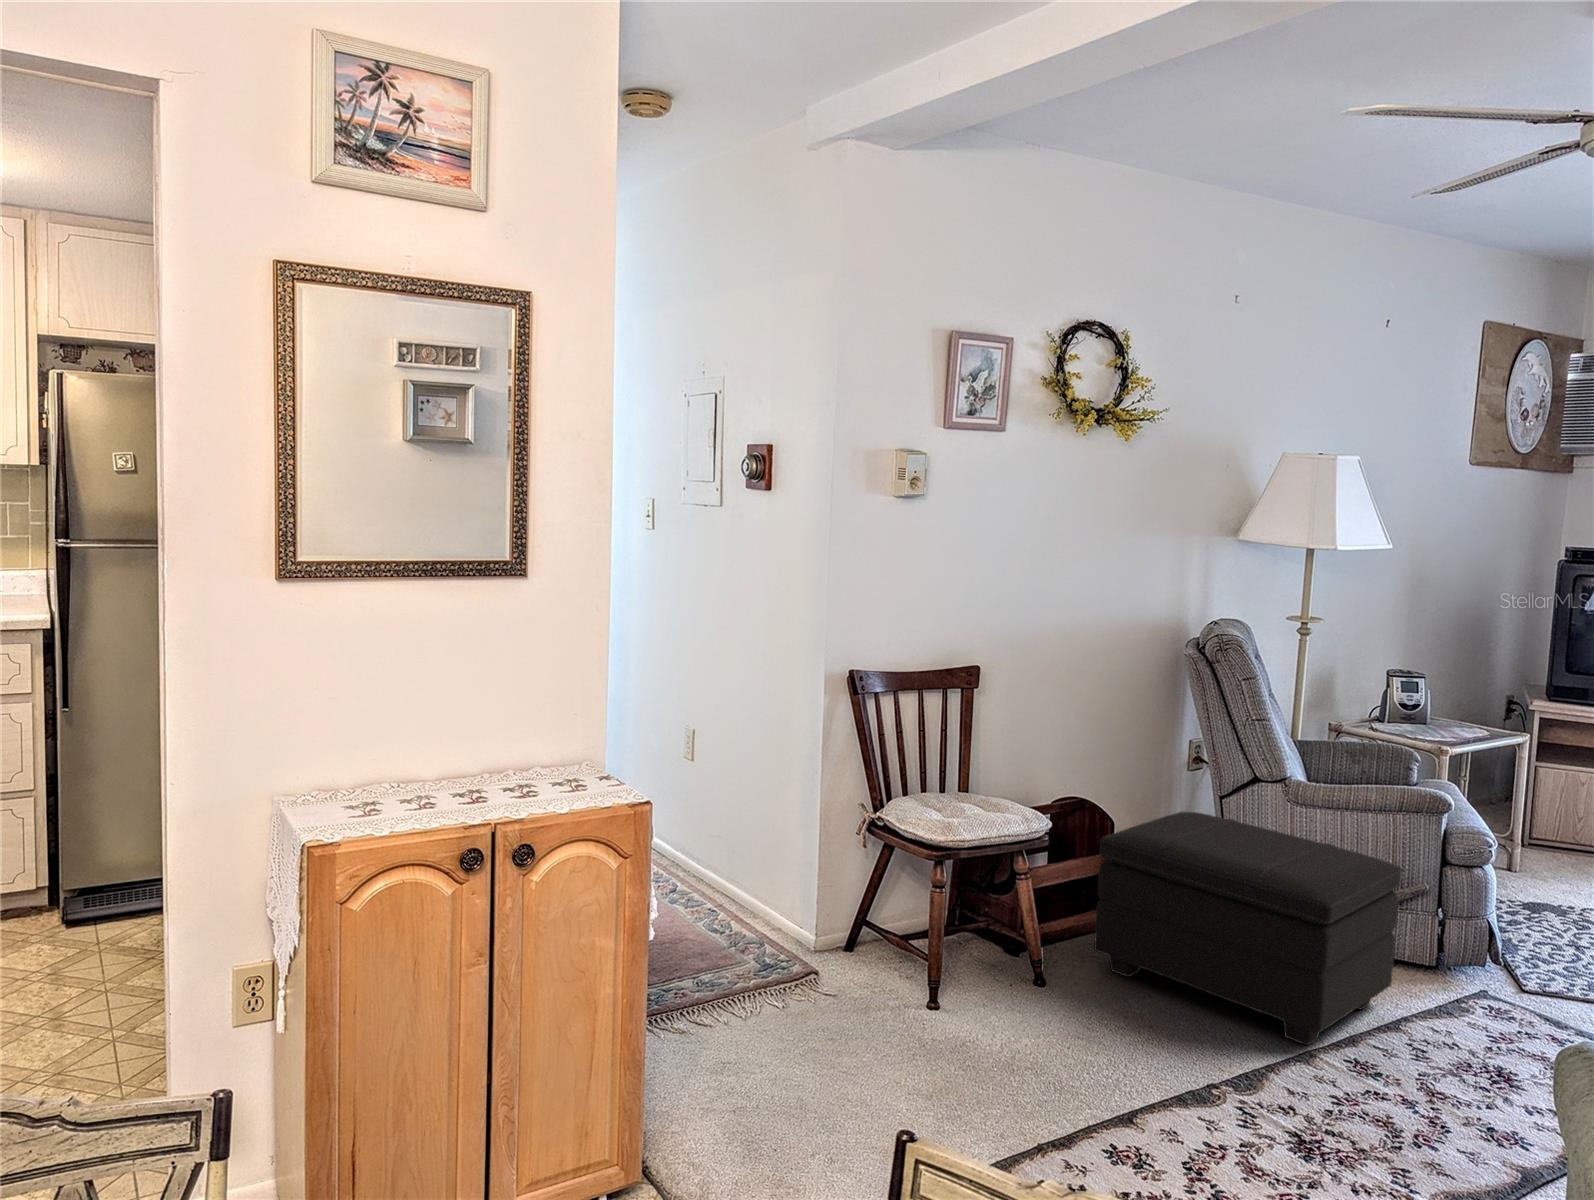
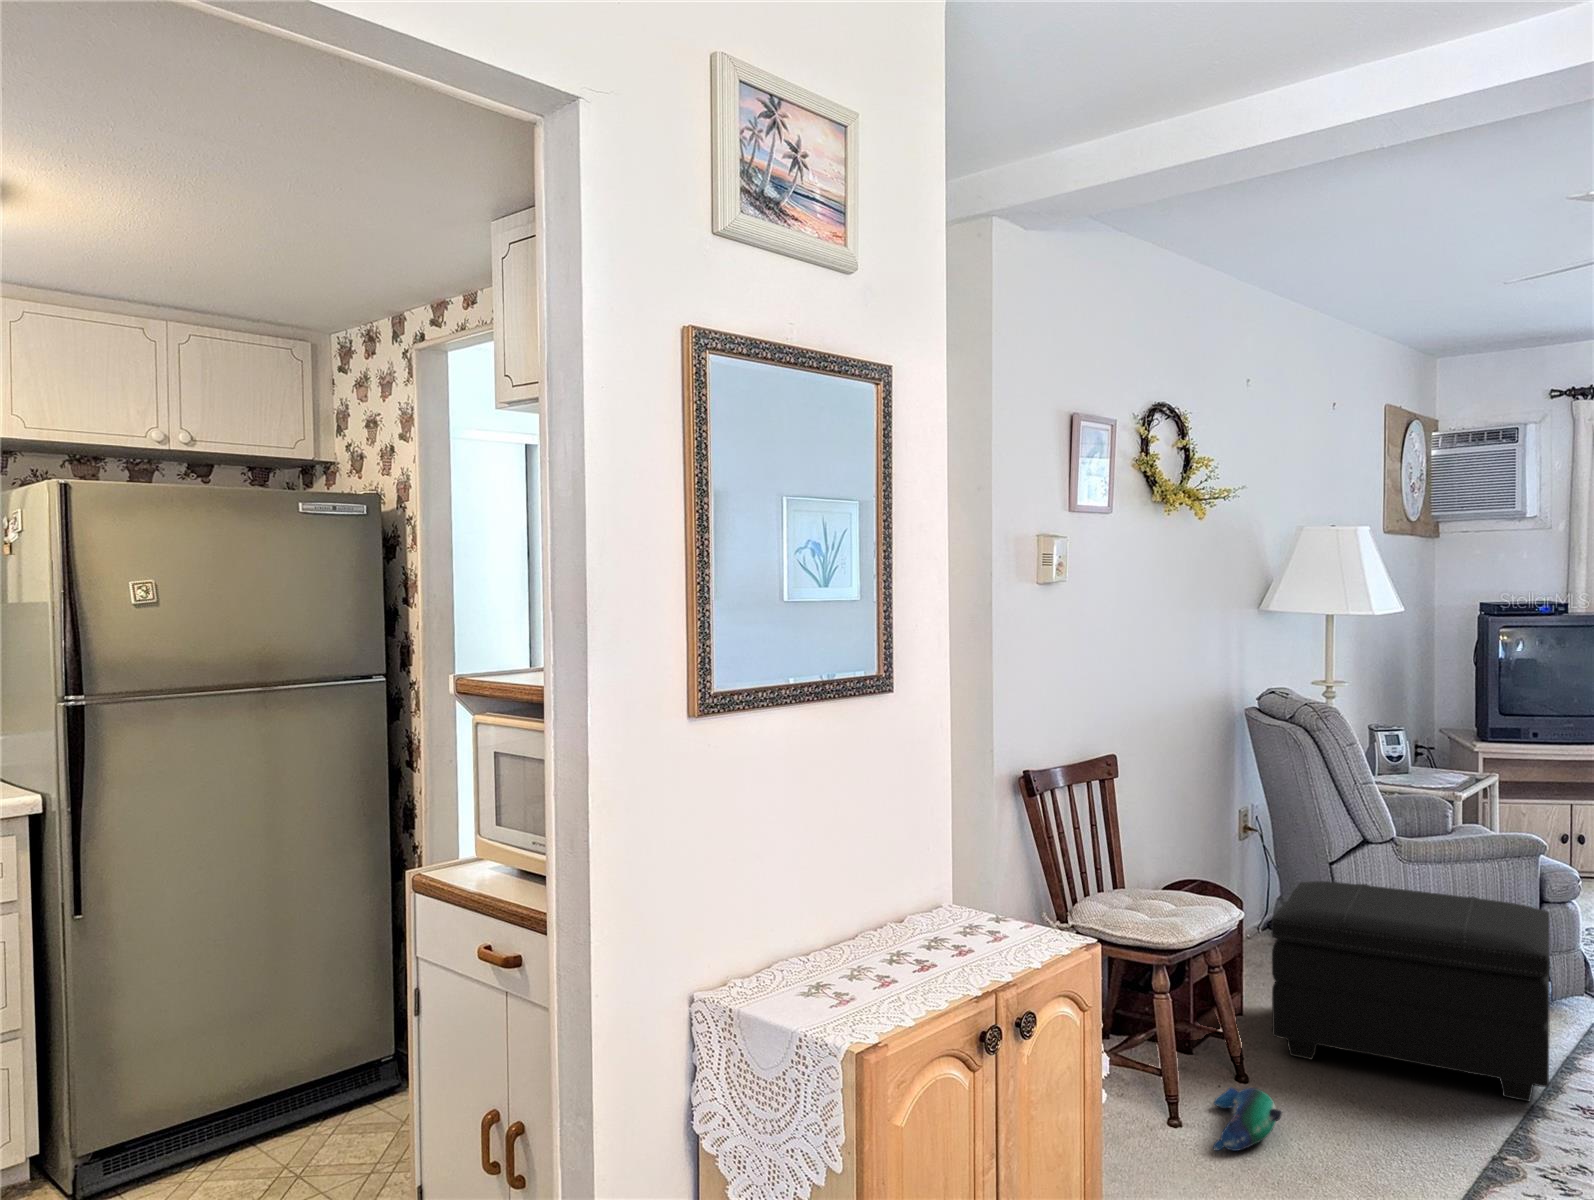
plush toy: none [942,984,1024,1036] -> present [1213,1088,1283,1151]

